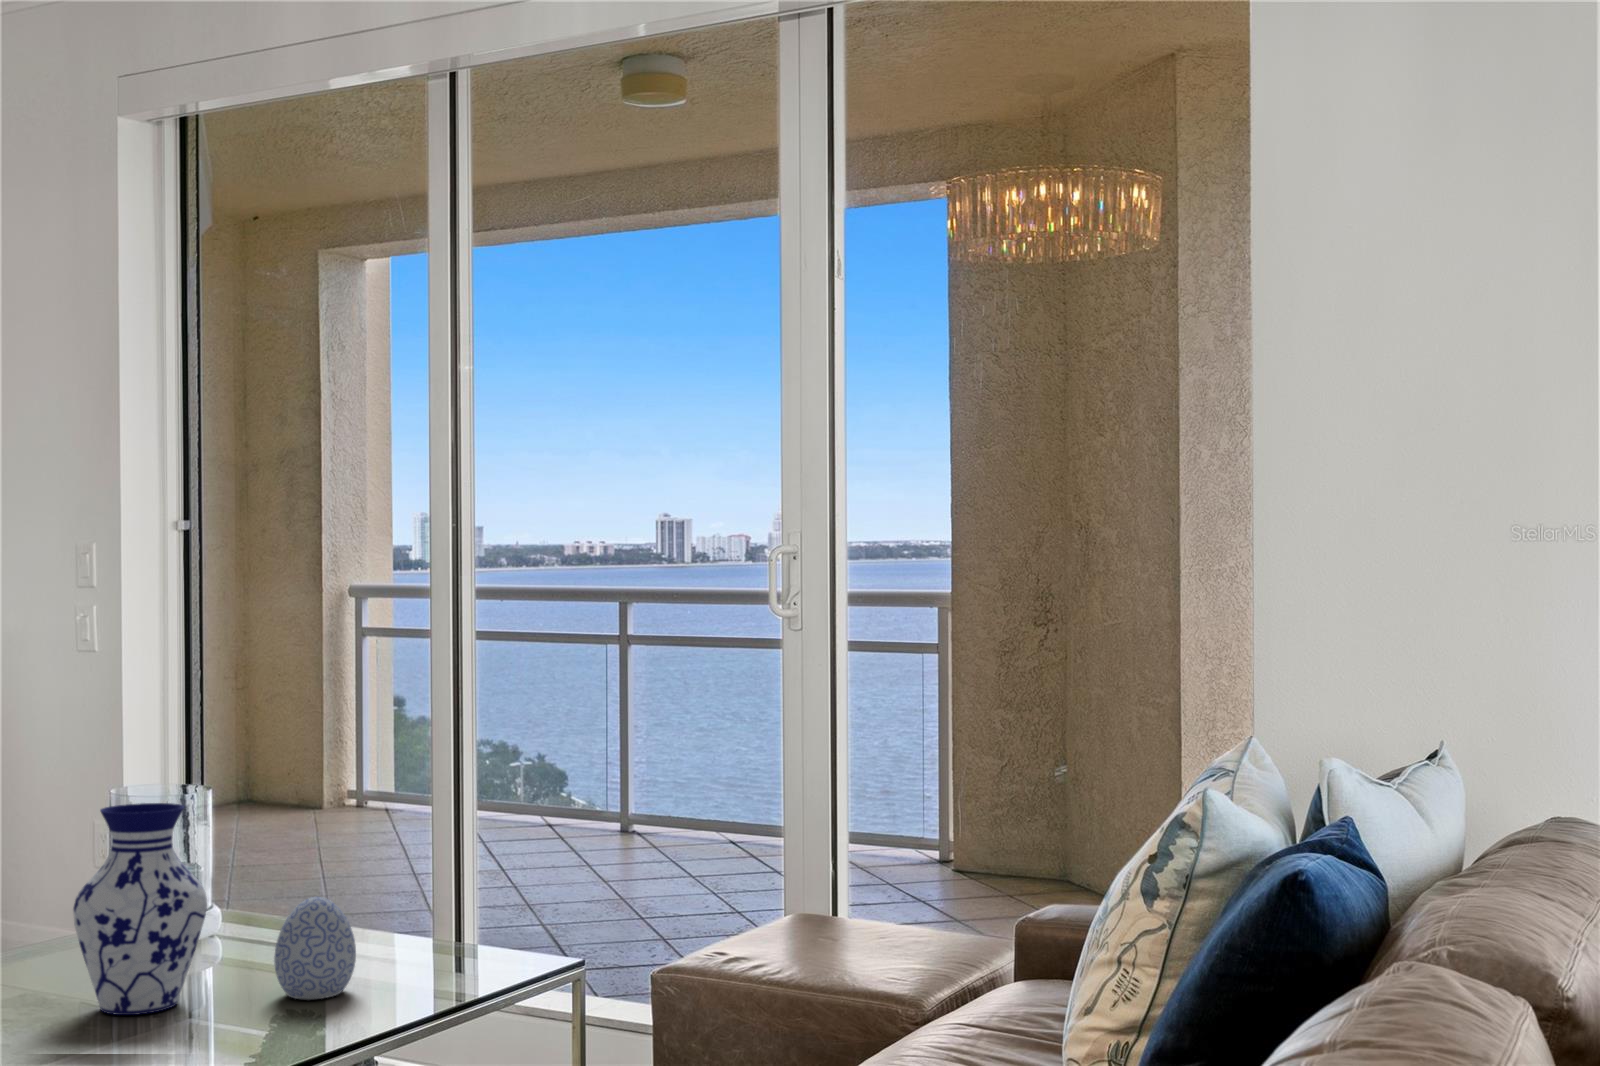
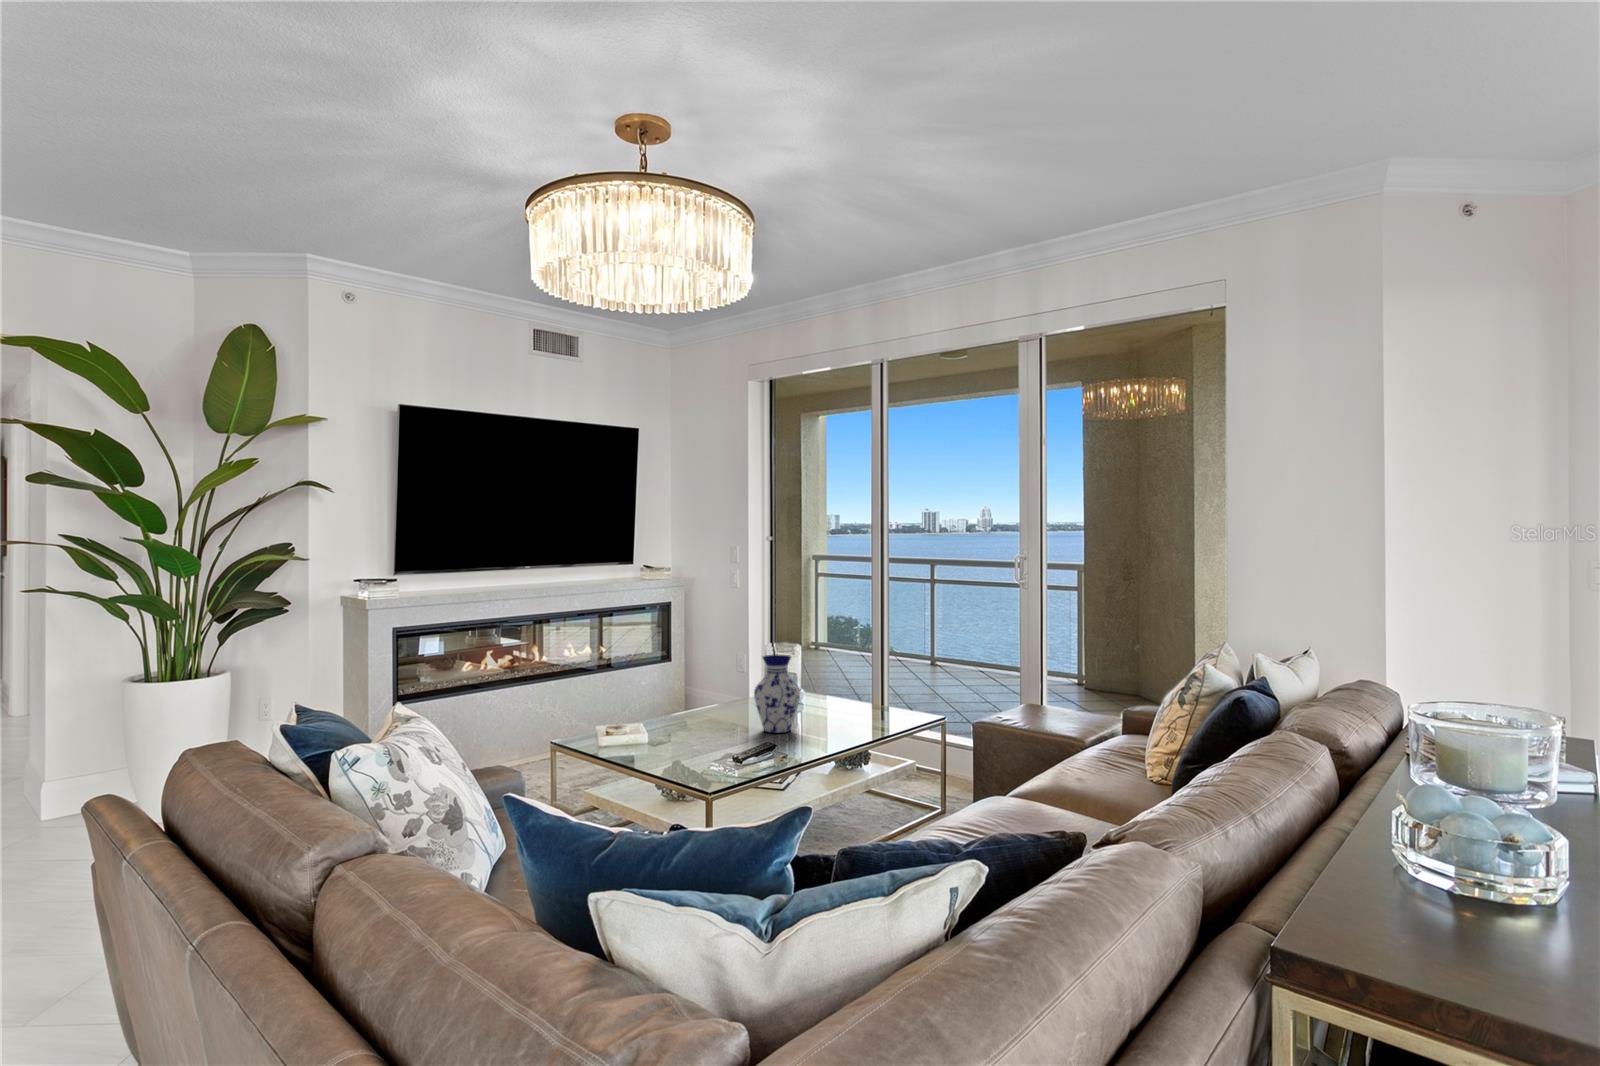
decorative egg: present [274,897,356,1000] -> none [825,692,855,730]

